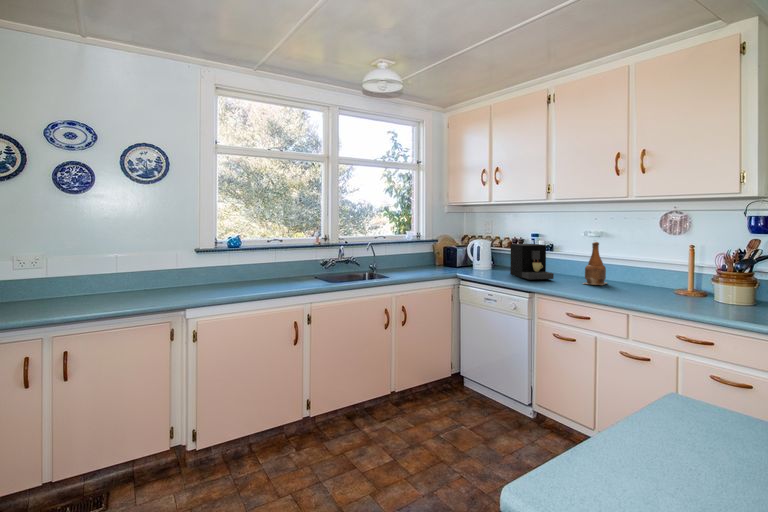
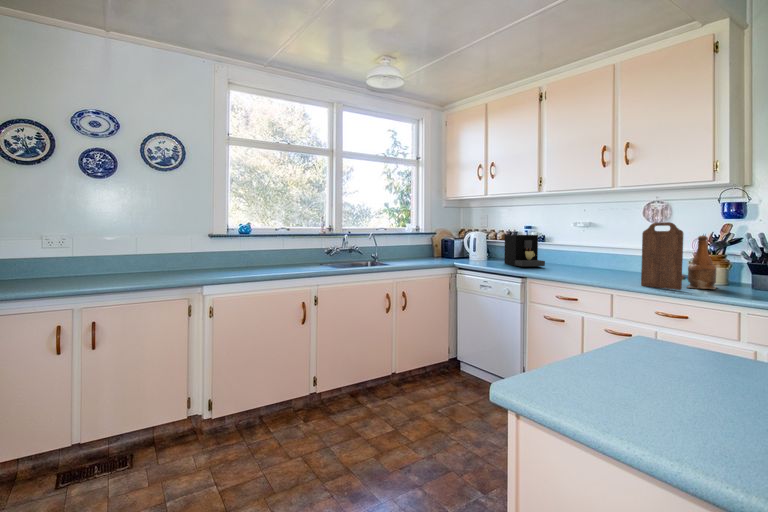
cutting board: none [659,240,707,315] -> present [641,222,683,290]
bottle: present [584,242,606,285] -> present [687,236,716,289]

